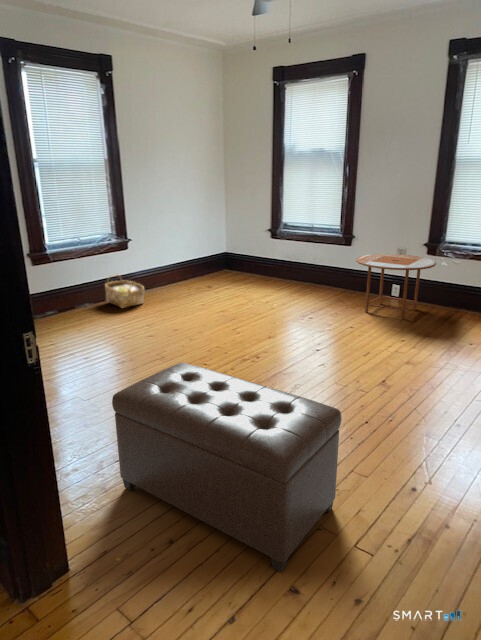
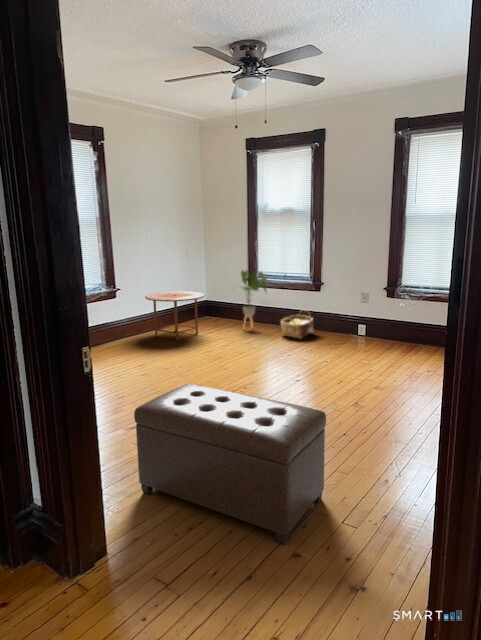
house plant: none [253,220,294,287] -> present [238,271,268,329]
side table: present [356,254,436,319] -> present [145,291,205,340]
woven basket: present [105,275,144,308] -> present [281,314,314,339]

